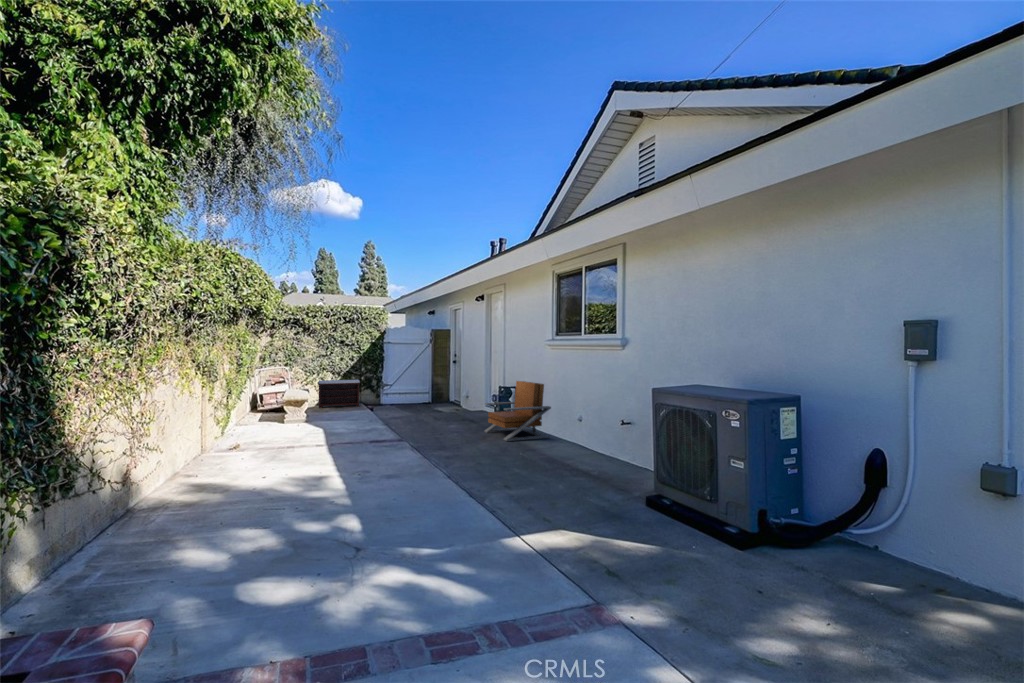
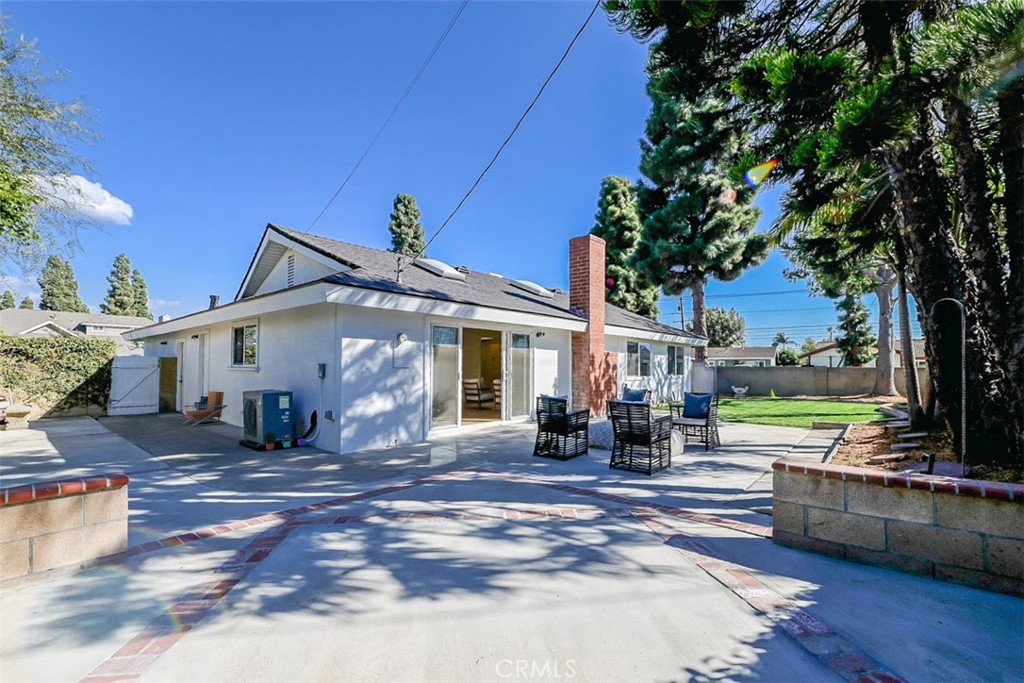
bench: present [318,380,360,408] -> none [41,397,87,421]
potted plant: none [824,477,939,596] -> present [263,415,307,450]

